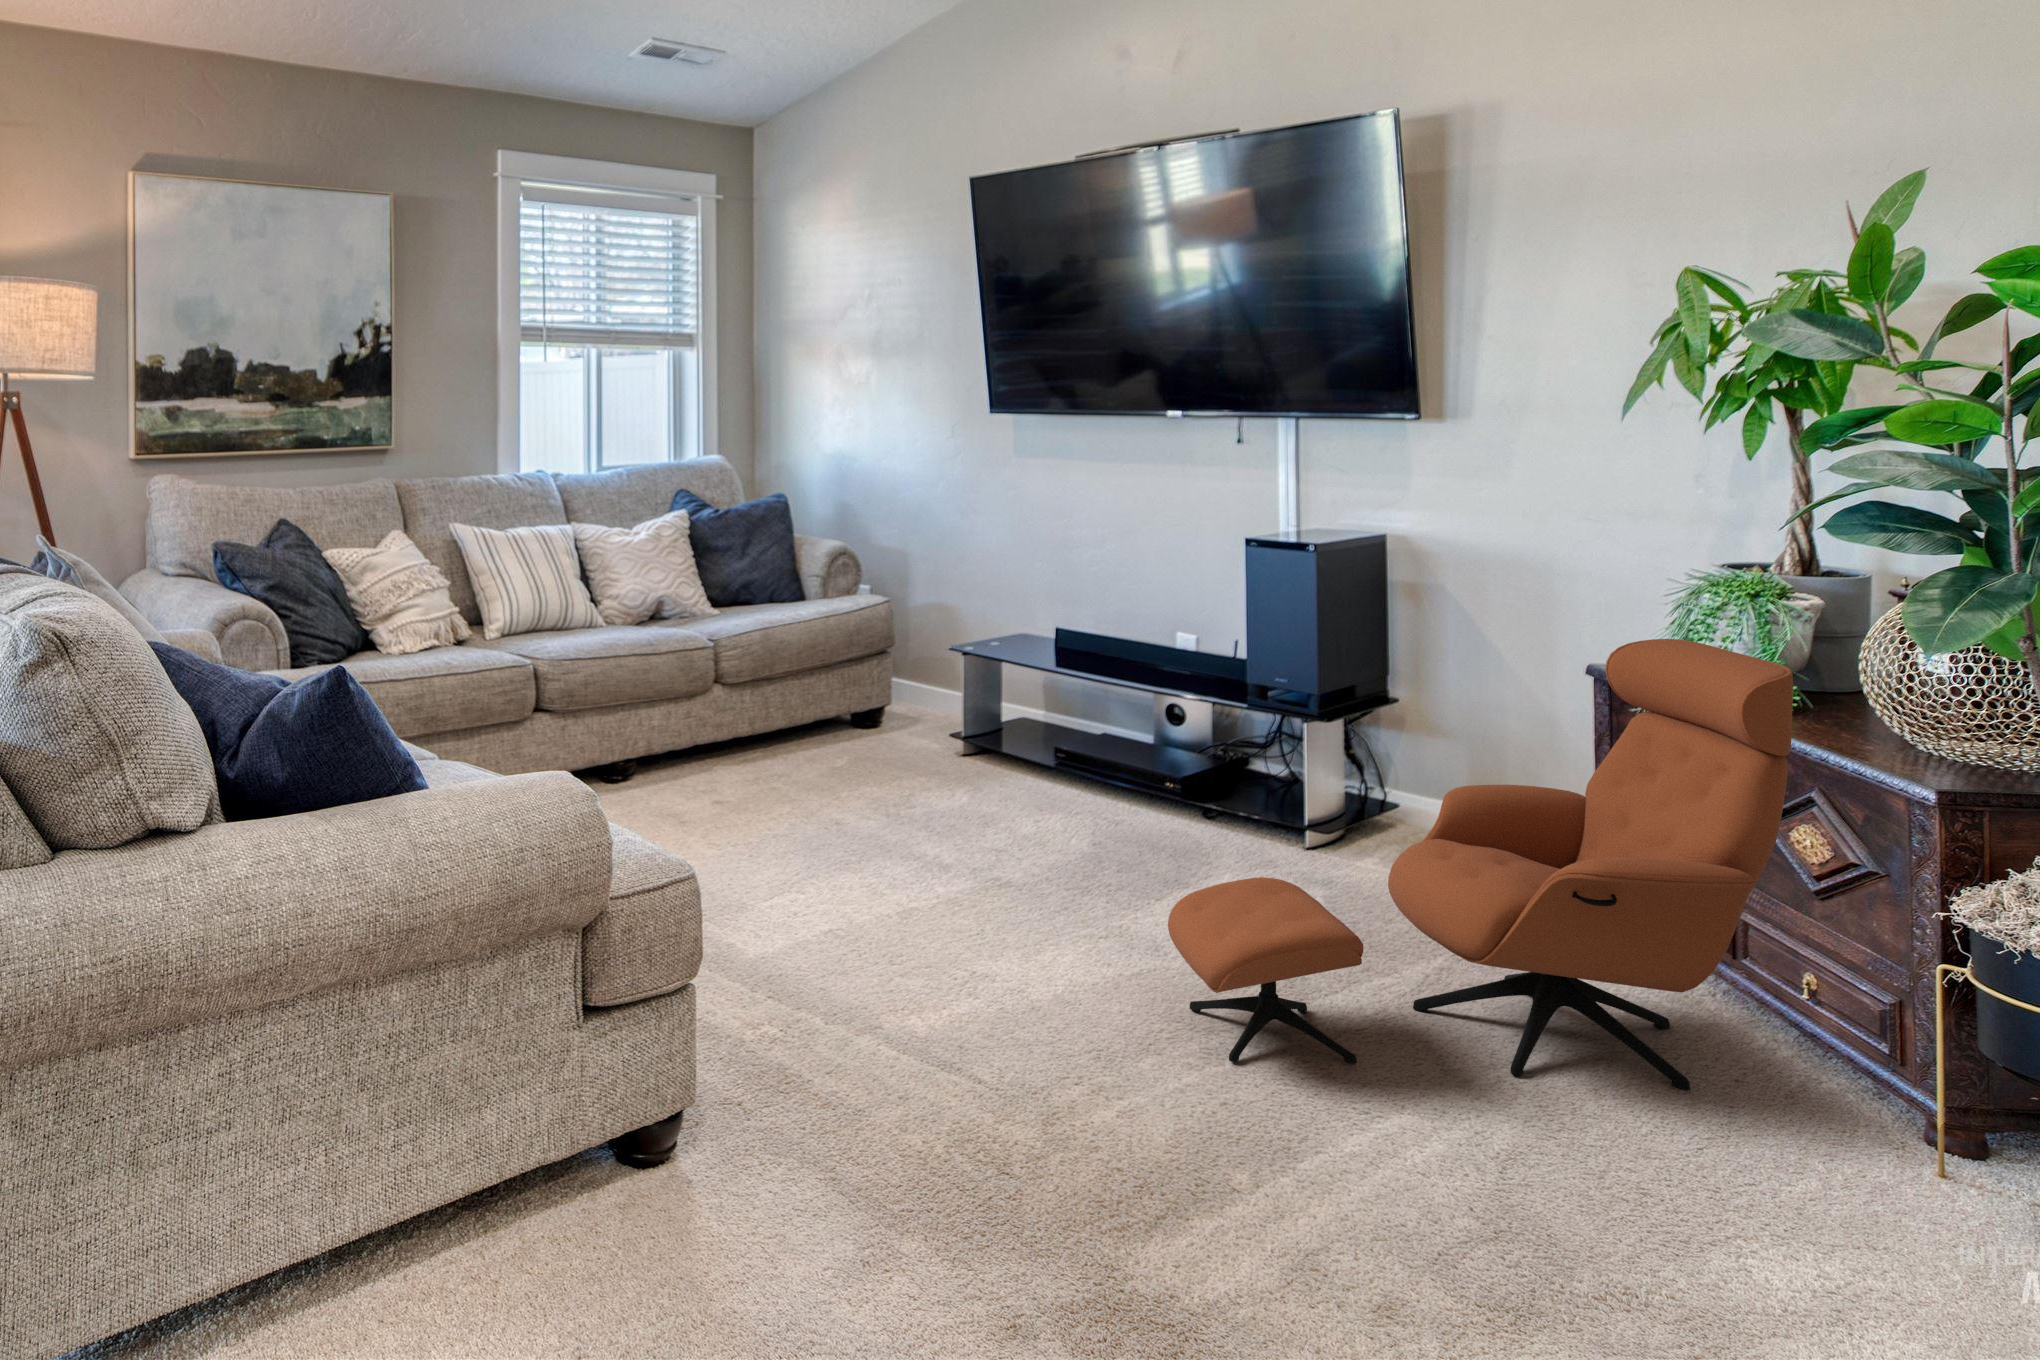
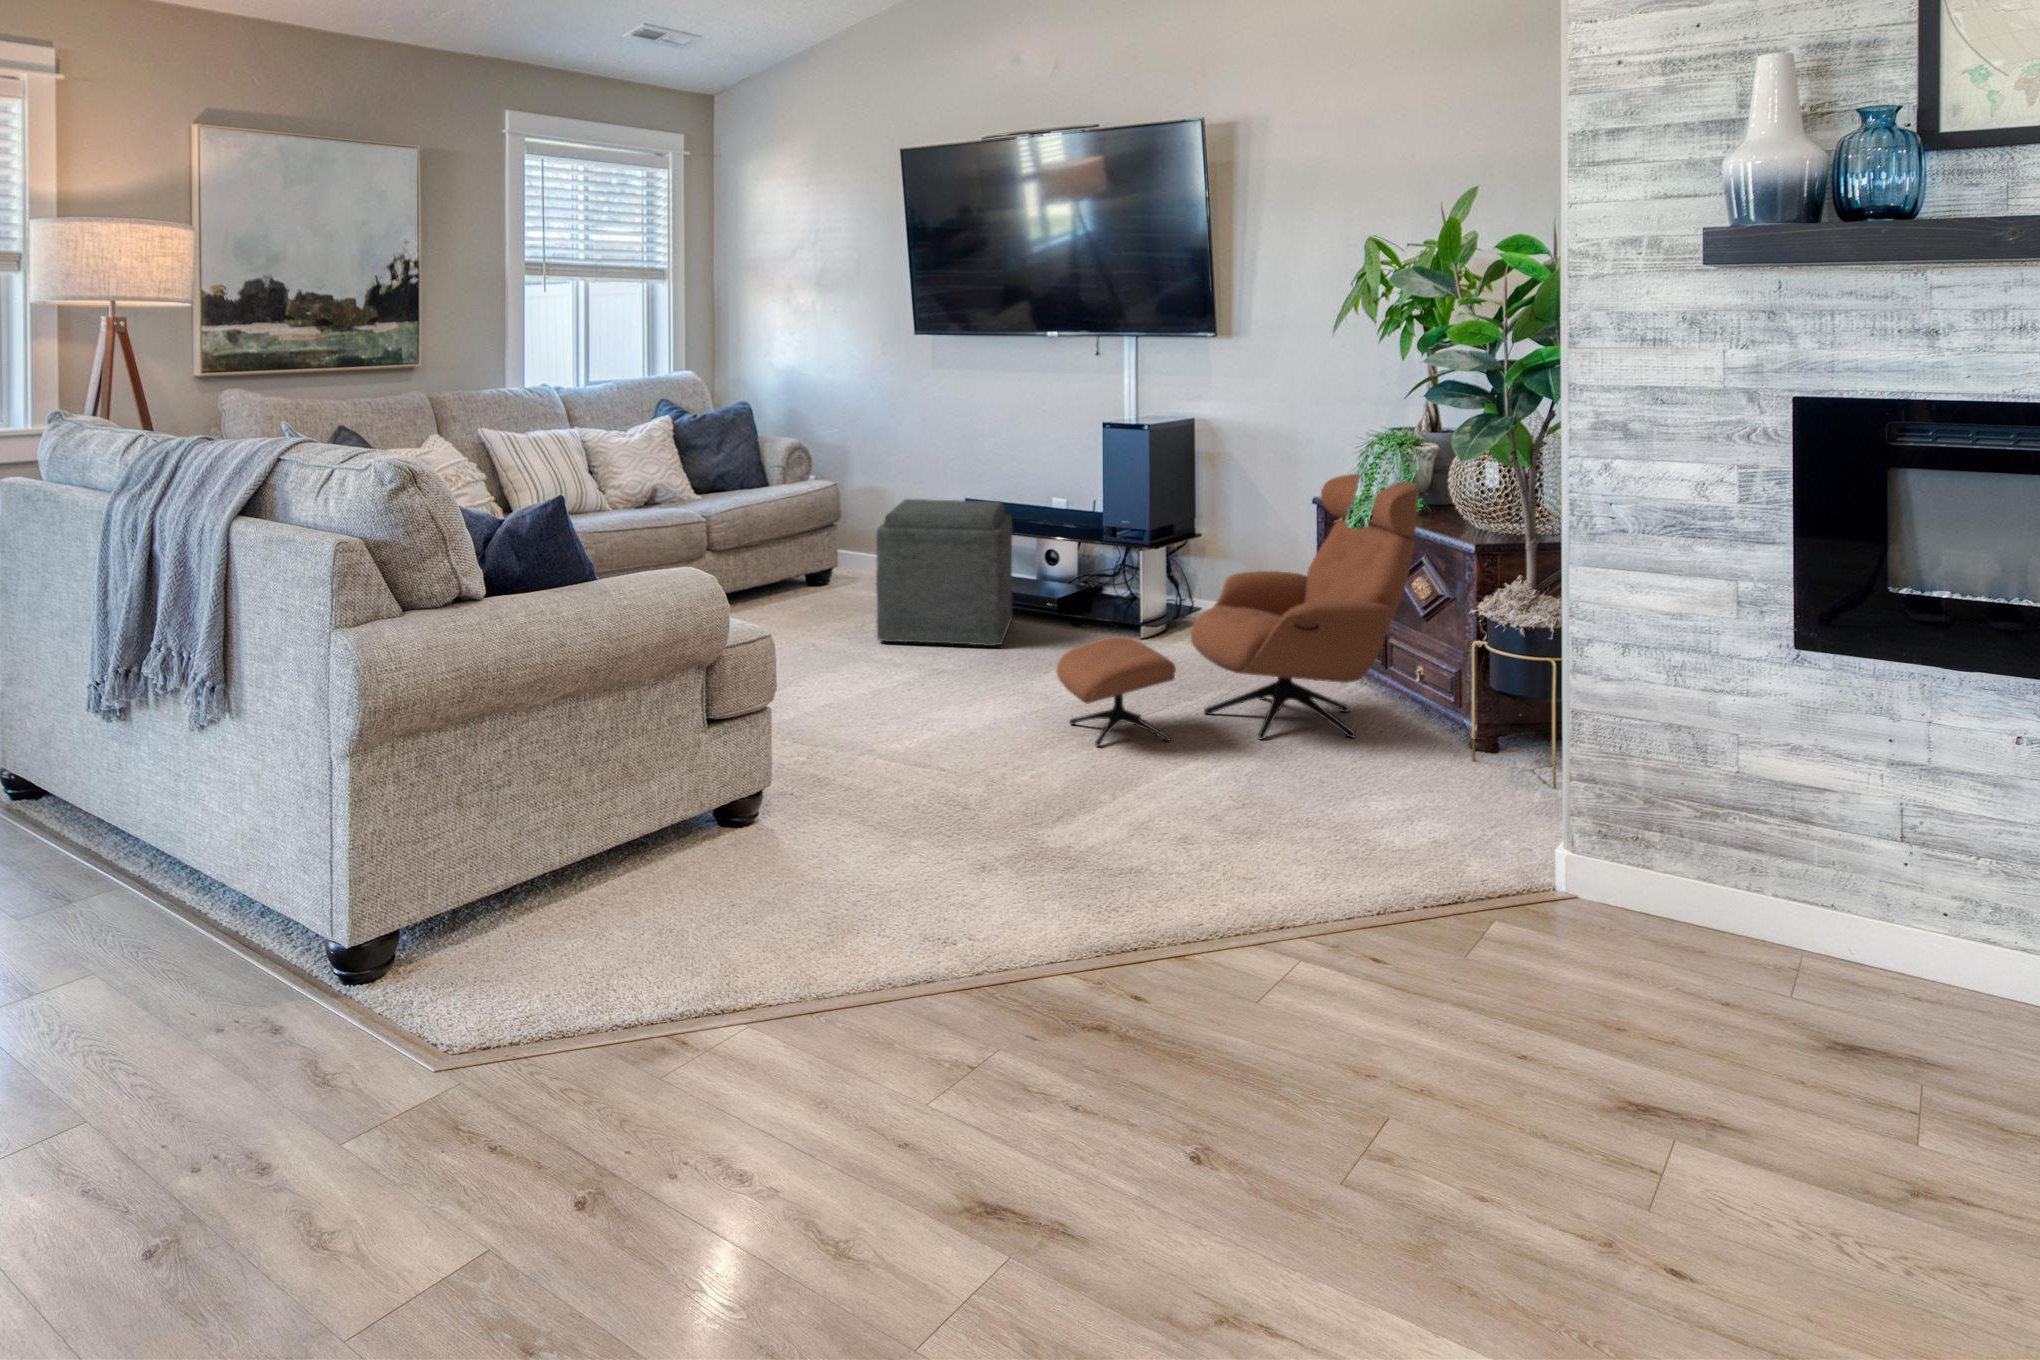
ottoman: none [923,633,1121,849] -> present [876,499,1012,646]

